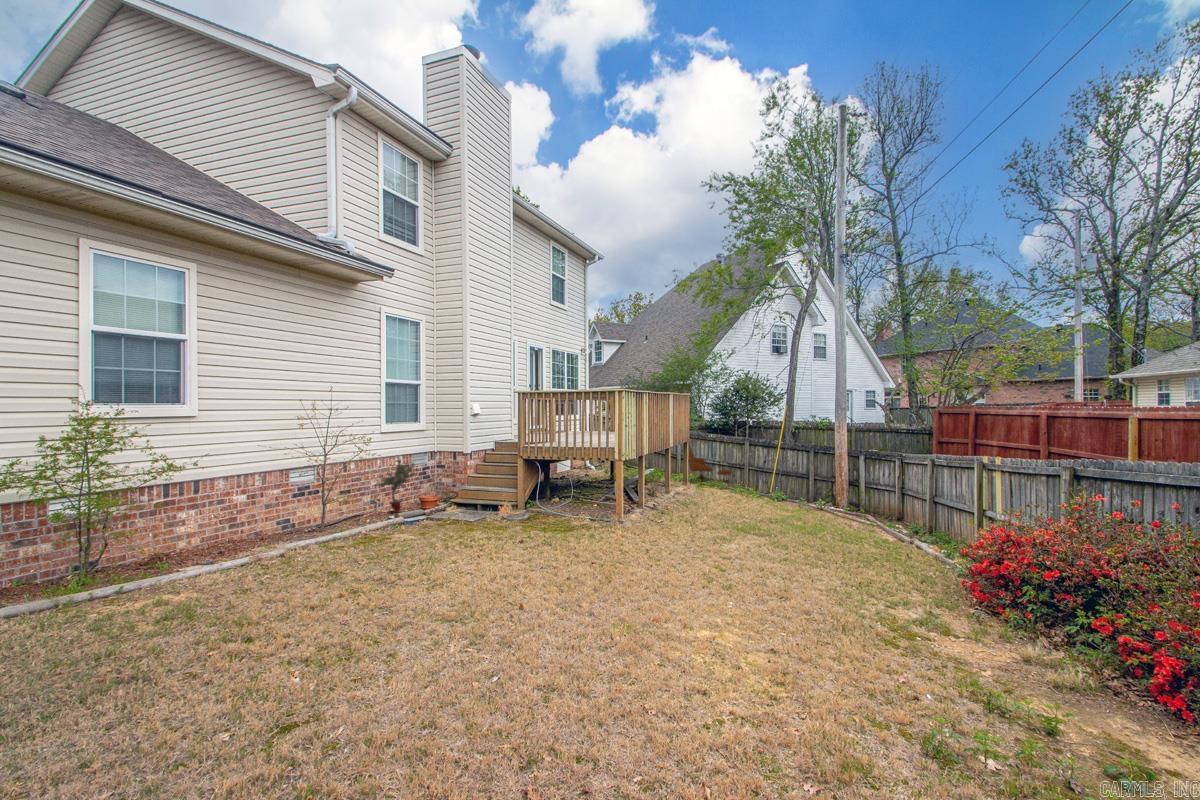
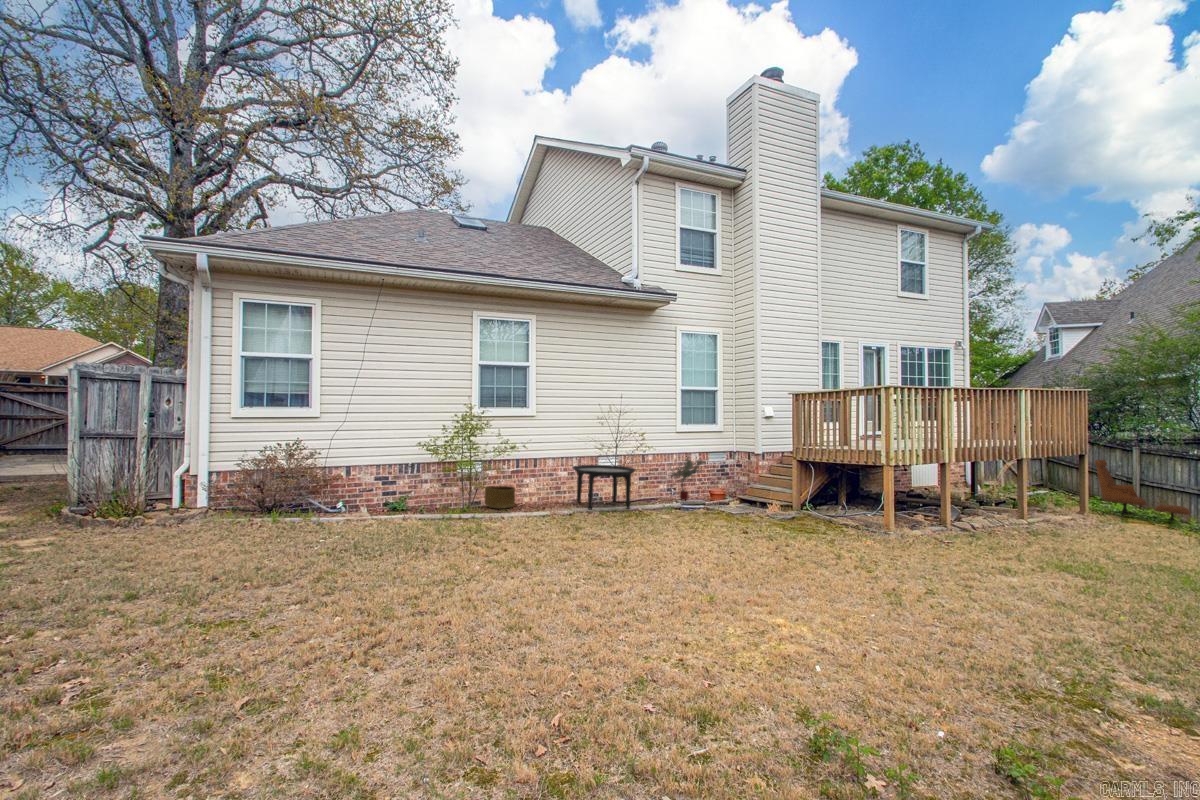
round table: none [262,479,359,543] -> present [572,465,635,510]
basket: none [113,528,178,568] -> present [485,486,515,509]

